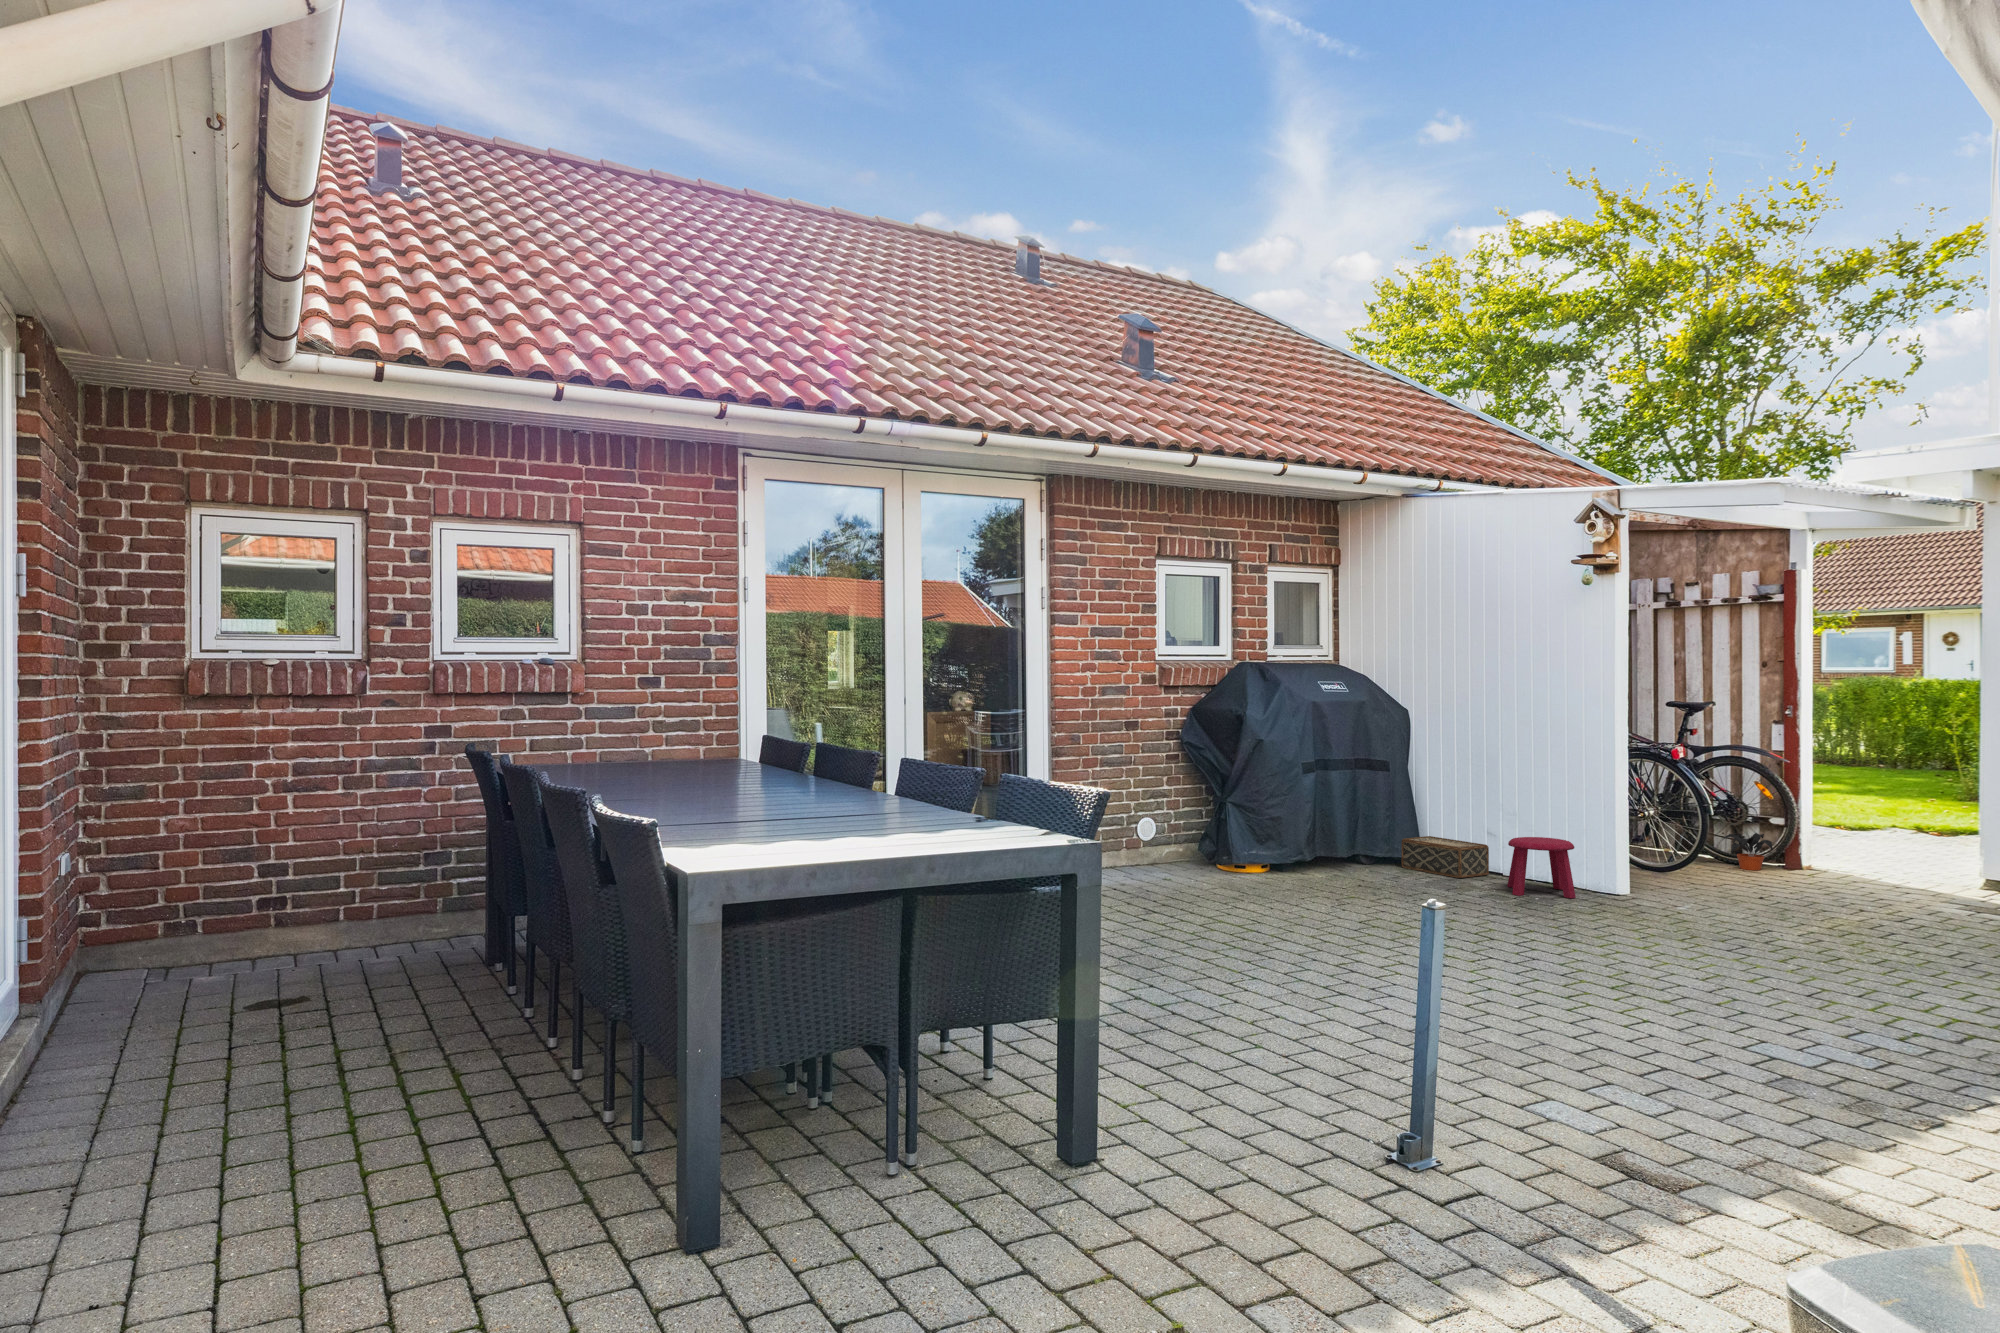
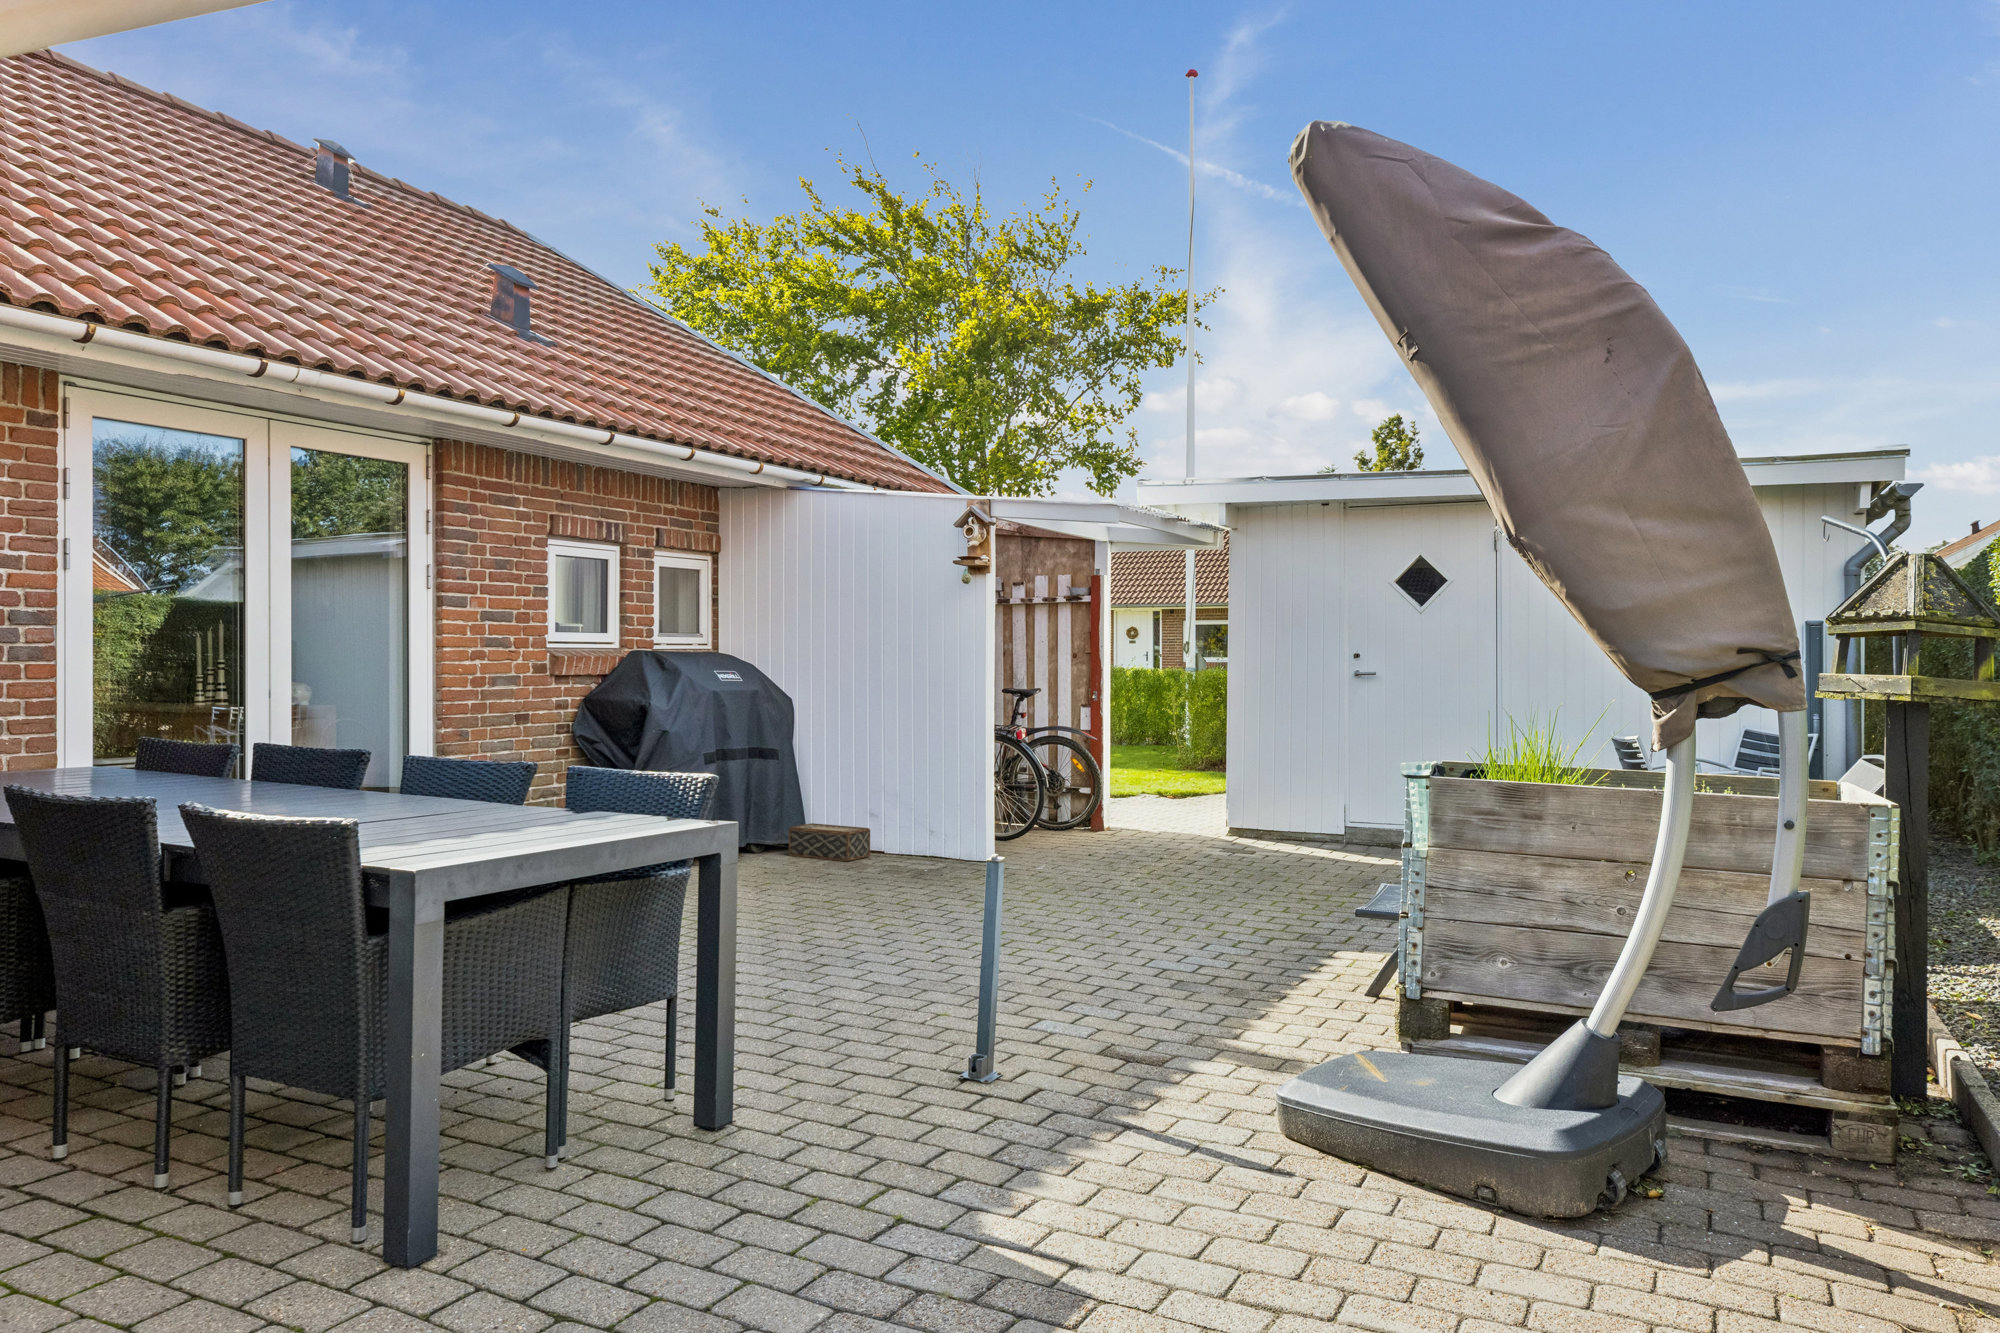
potted plant: present [1724,833,1773,870] -> none [1045,805,1085,837]
stool: present [1507,837,1576,898] -> none [893,818,954,873]

